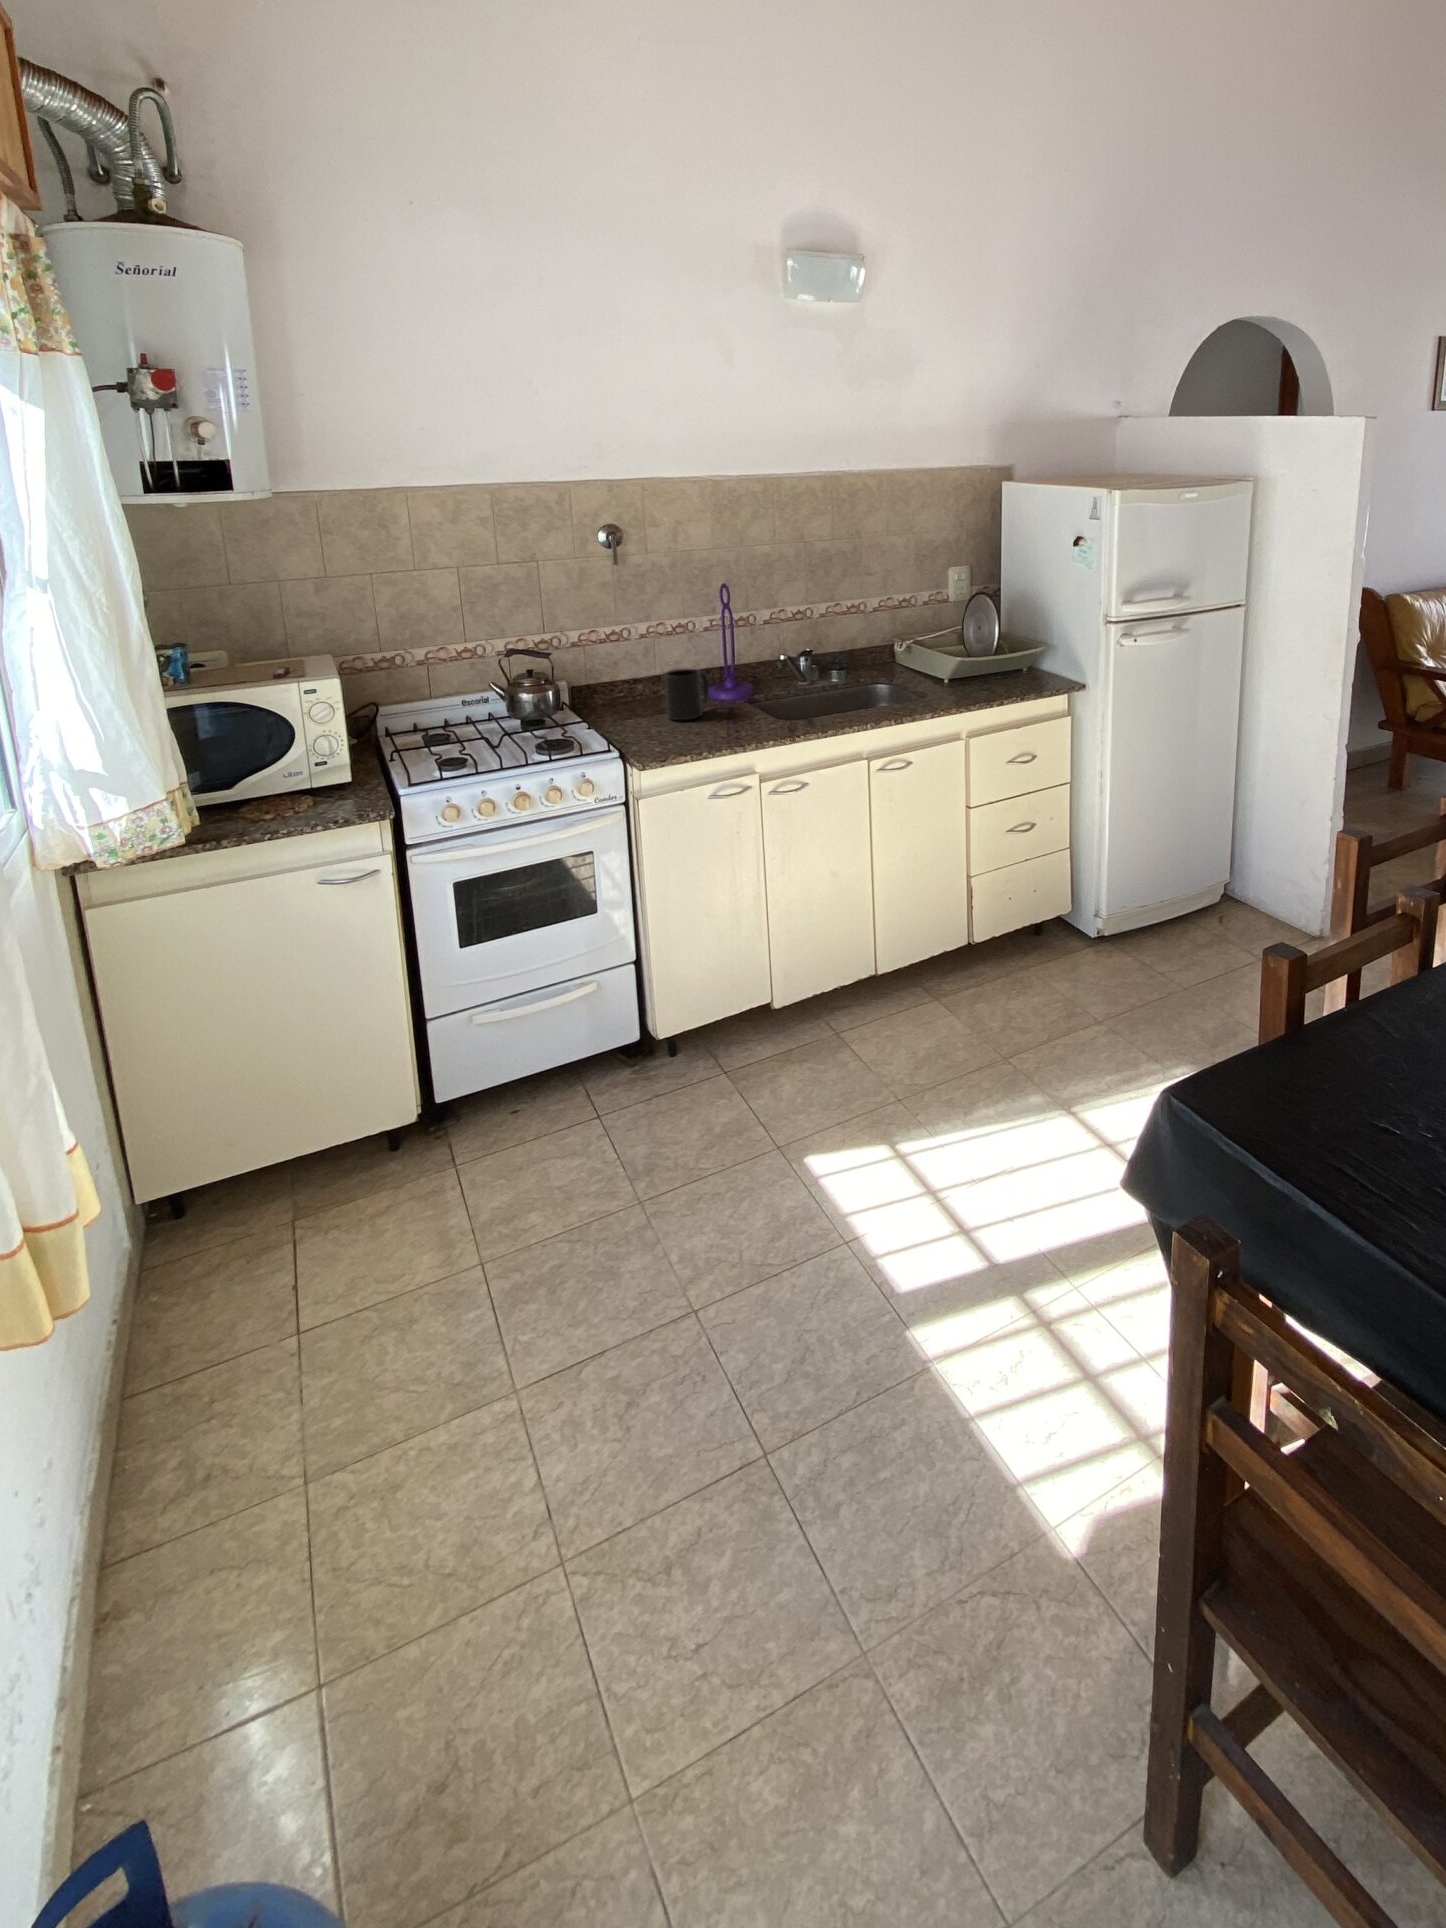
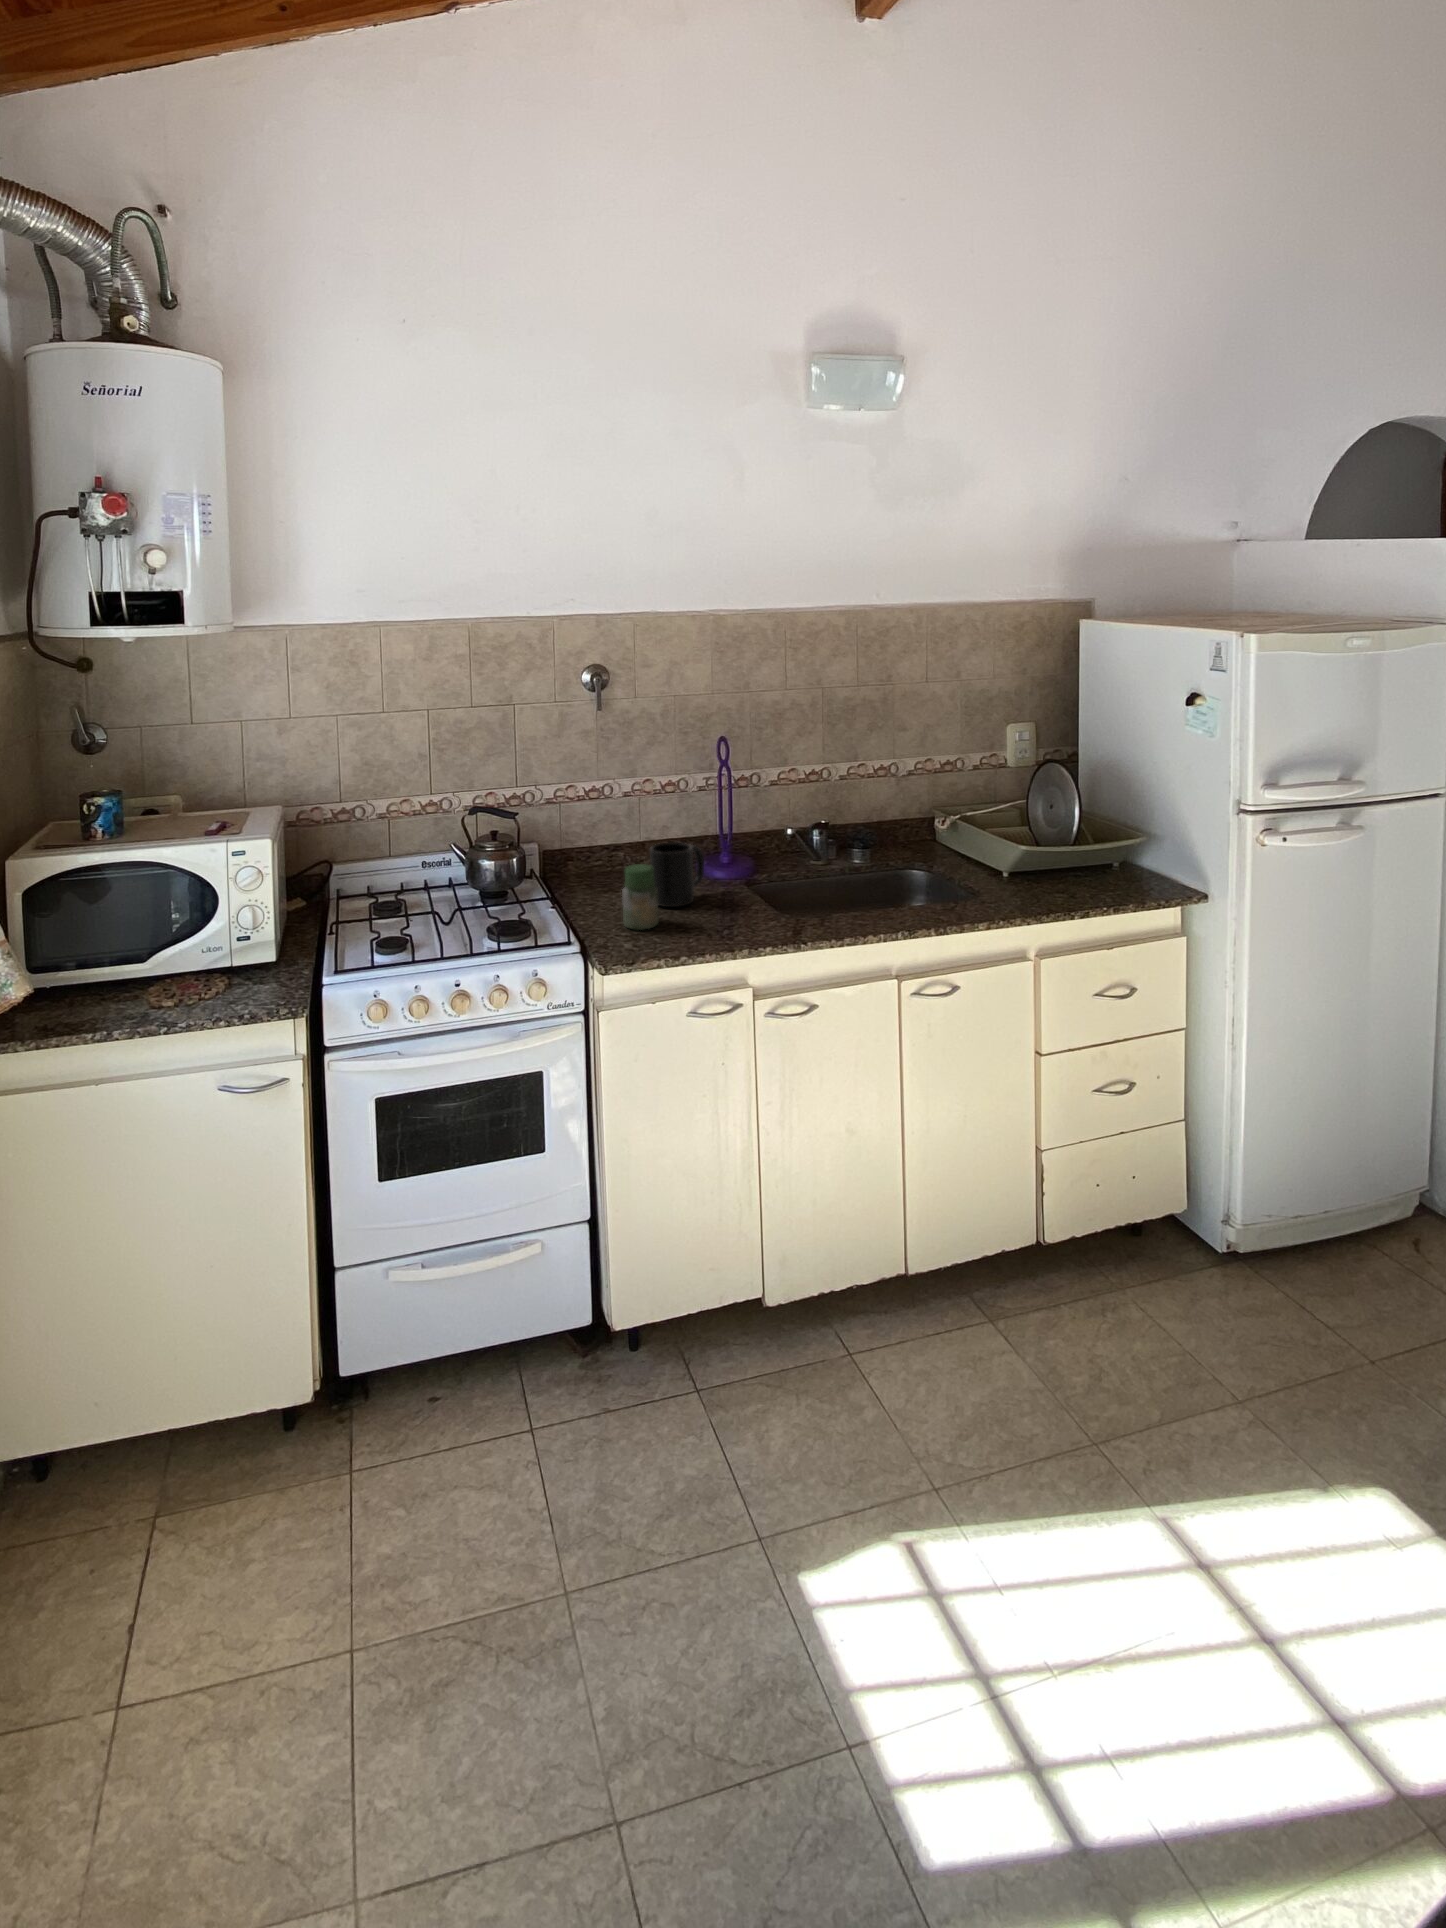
jar: none [646,686,677,738] -> present [622,864,658,930]

